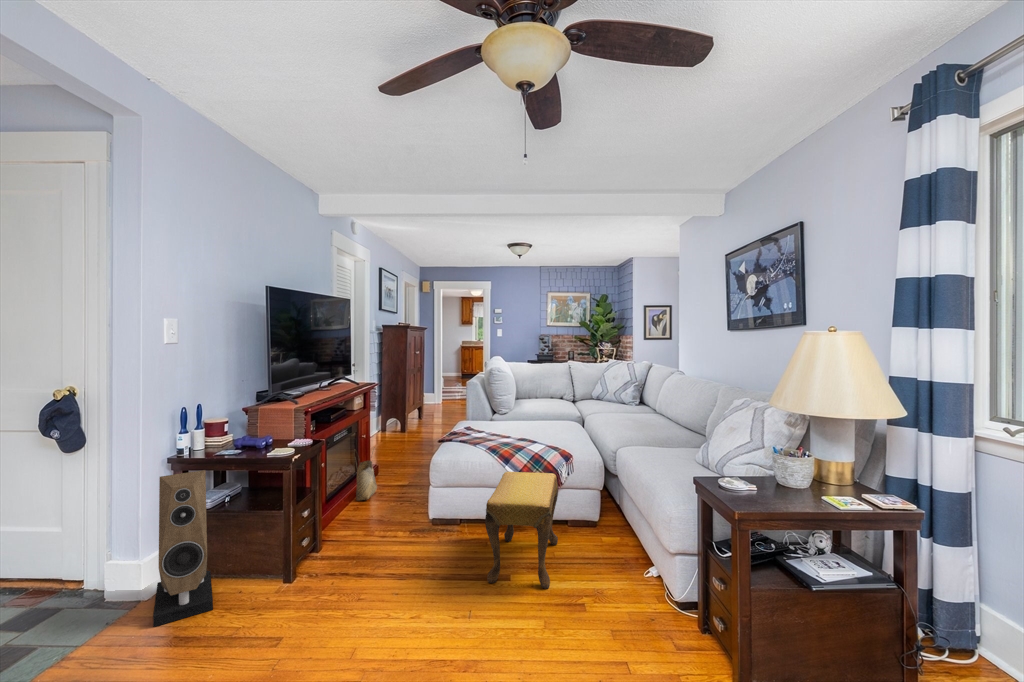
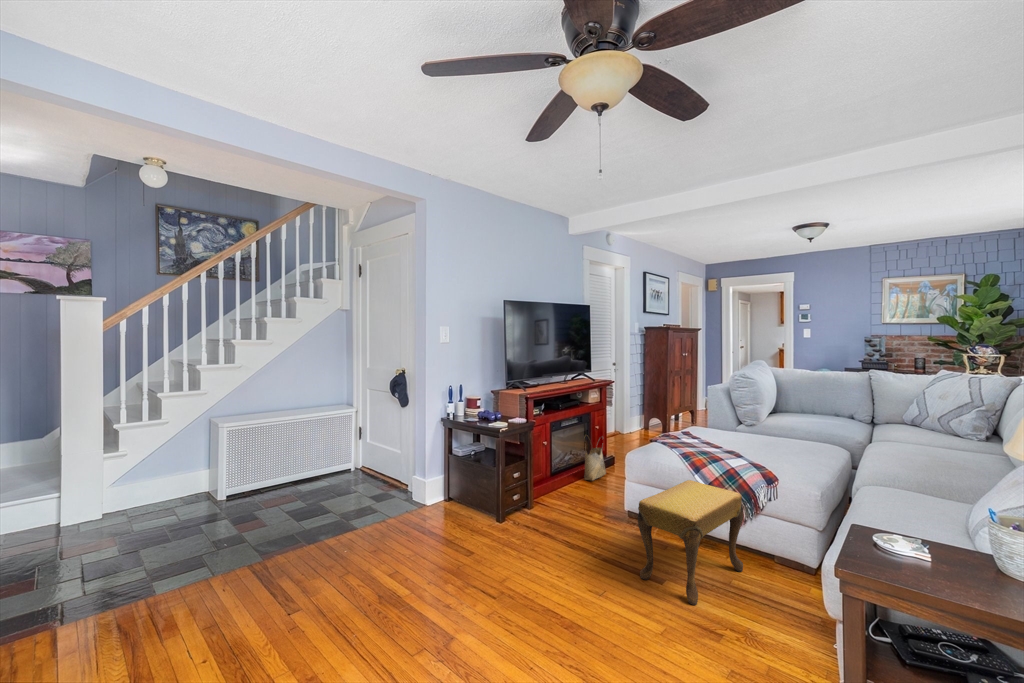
speaker: present [153,470,213,627] -> none [422,429,463,524]

